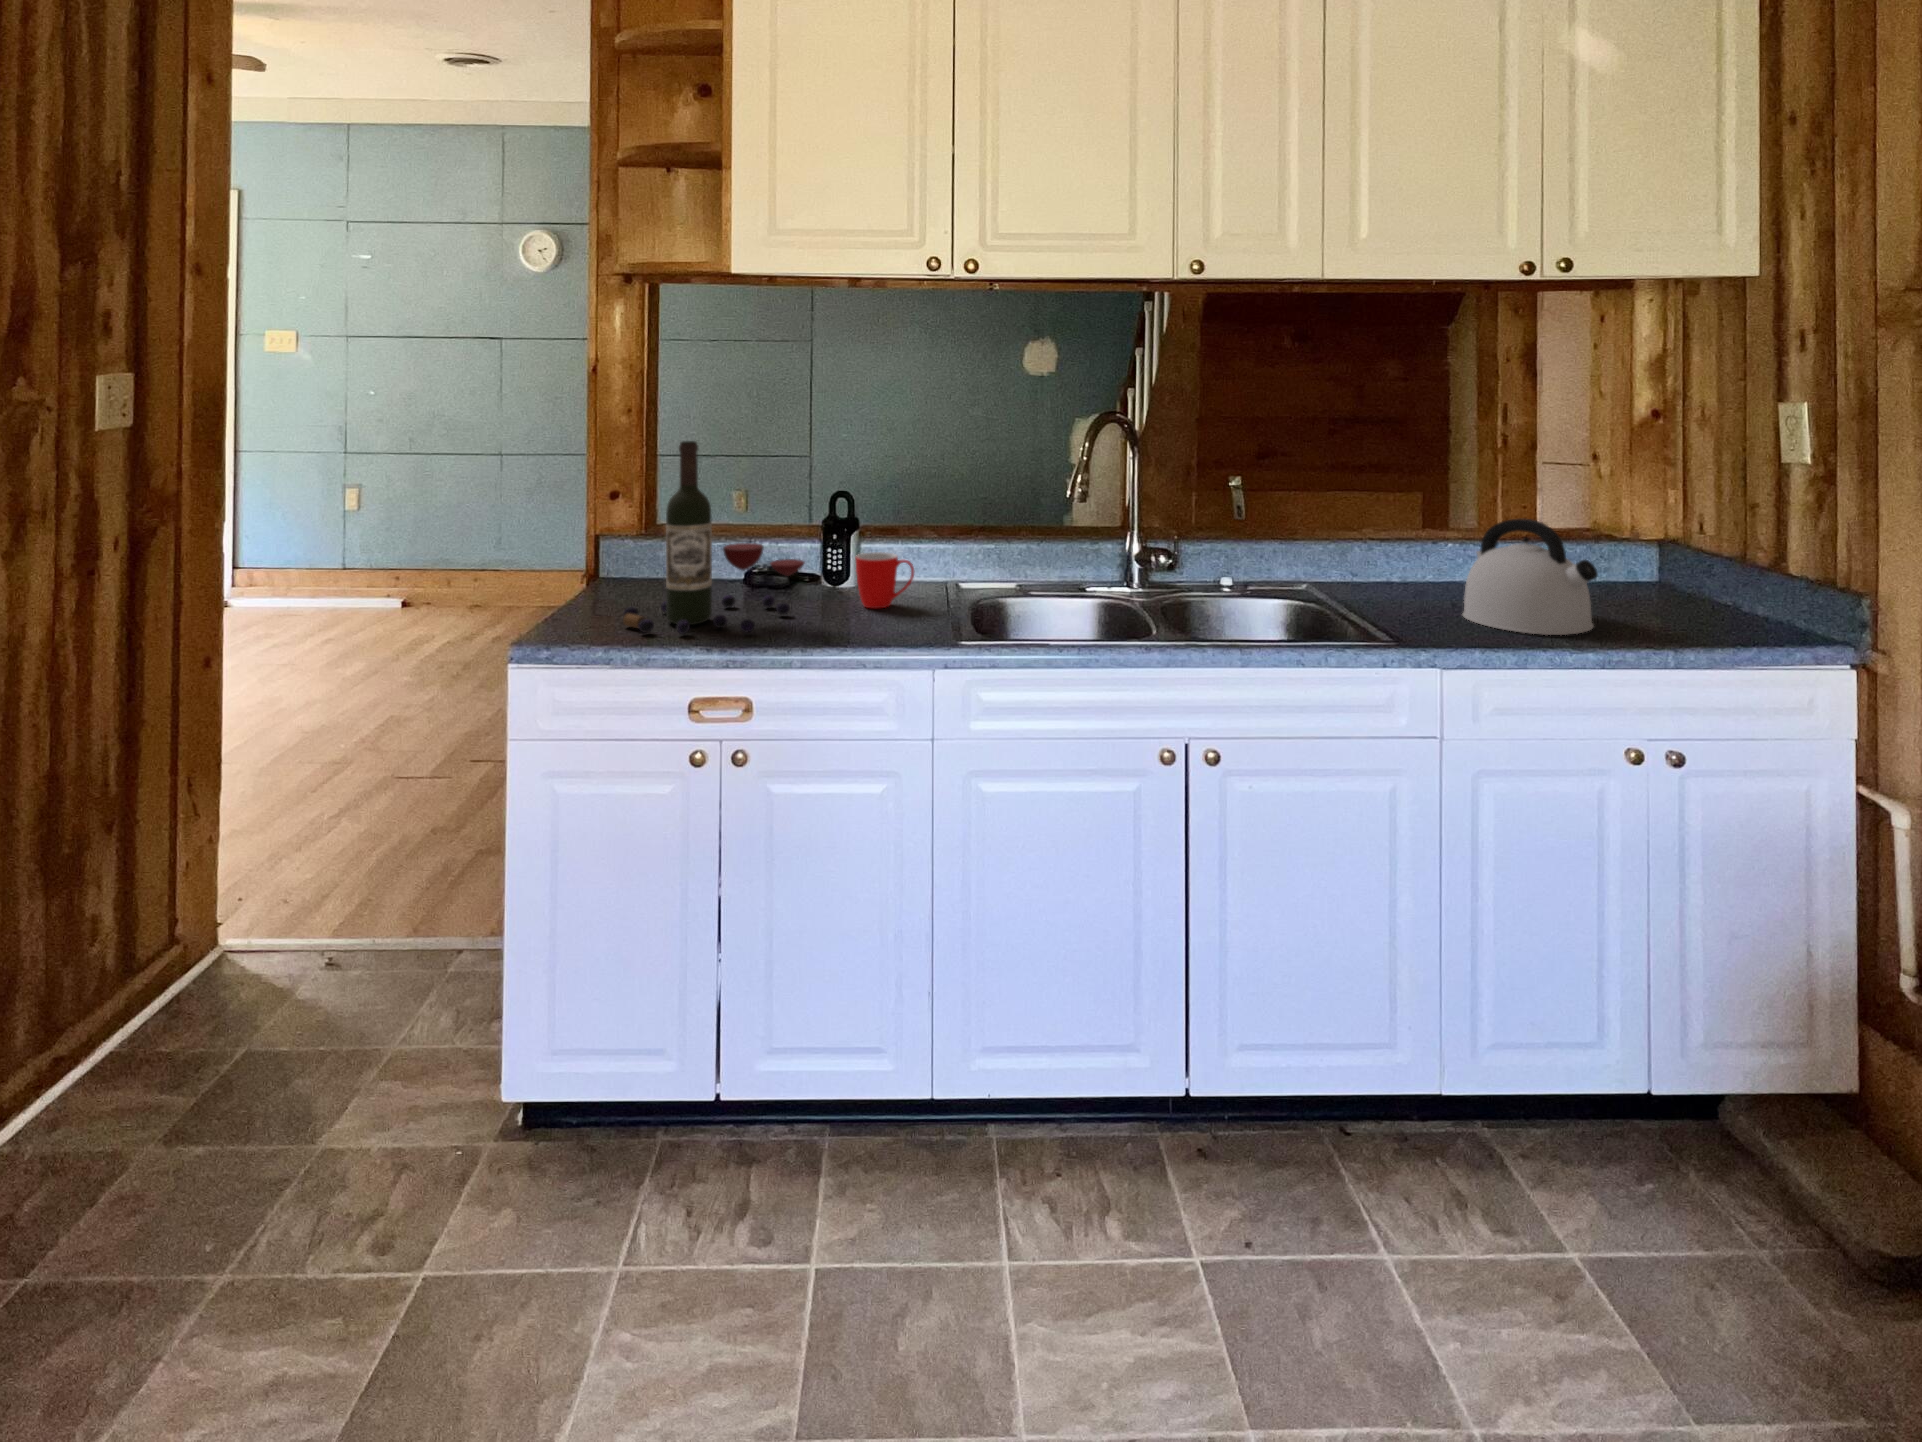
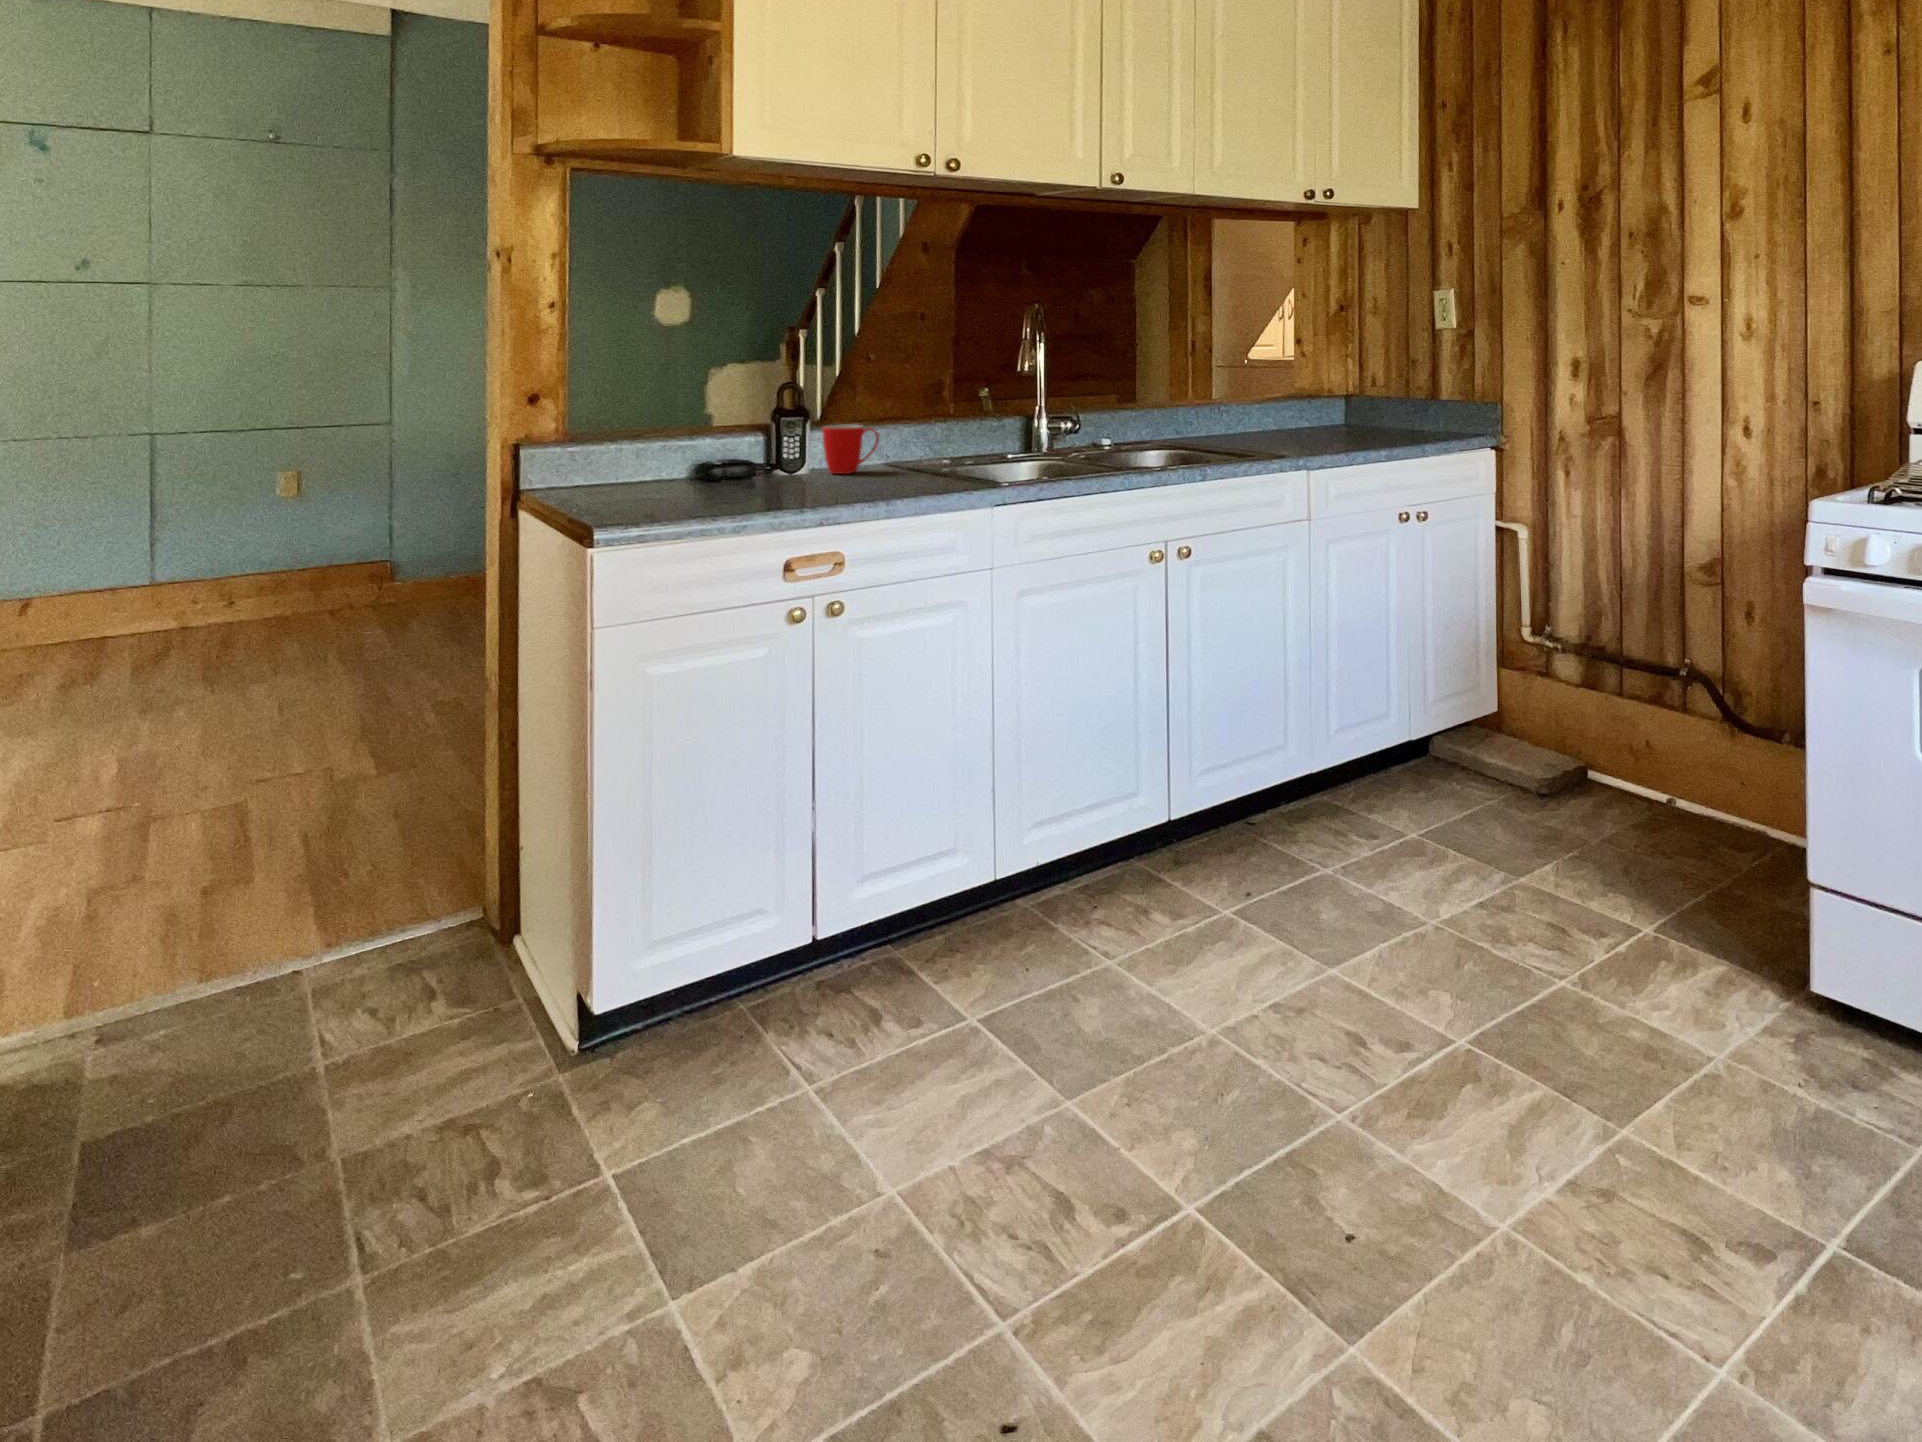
wine bottle: present [623,441,804,634] -> none [616,313,818,502]
kettle: present [1463,519,1598,635] -> none [1265,372,1357,448]

